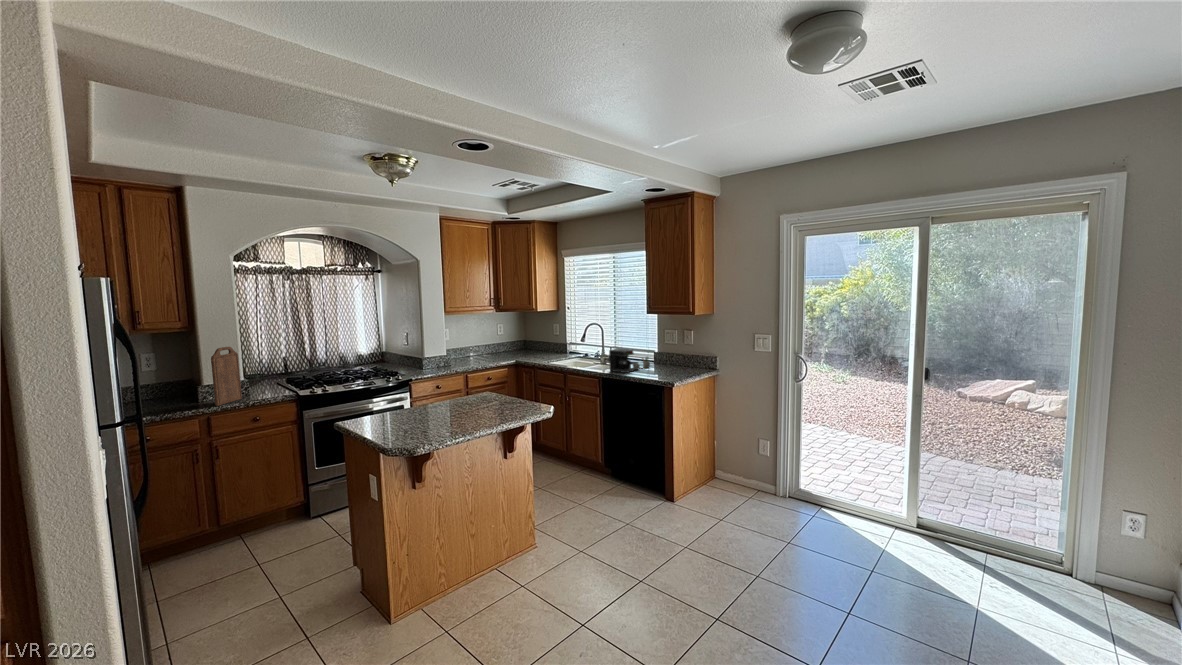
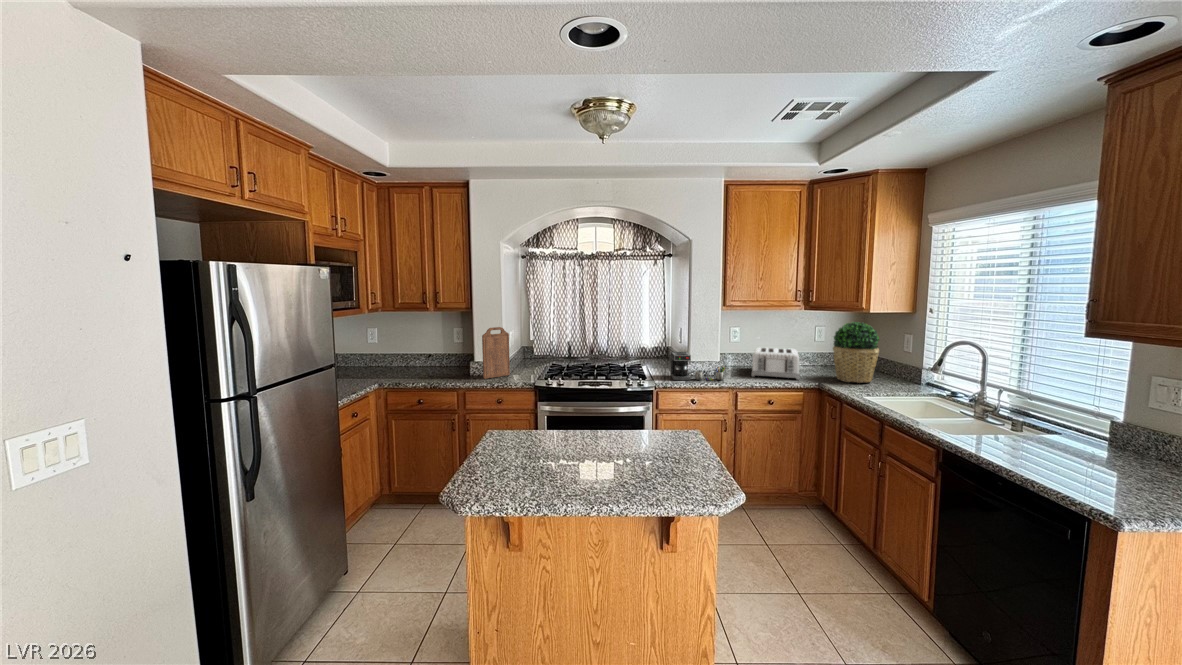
potted plant: none [517,318,545,360] -> present [833,322,879,383]
toaster: none [463,342,503,366] -> present [752,347,800,380]
coffee maker: present [609,349,650,373] -> present [671,352,725,381]

